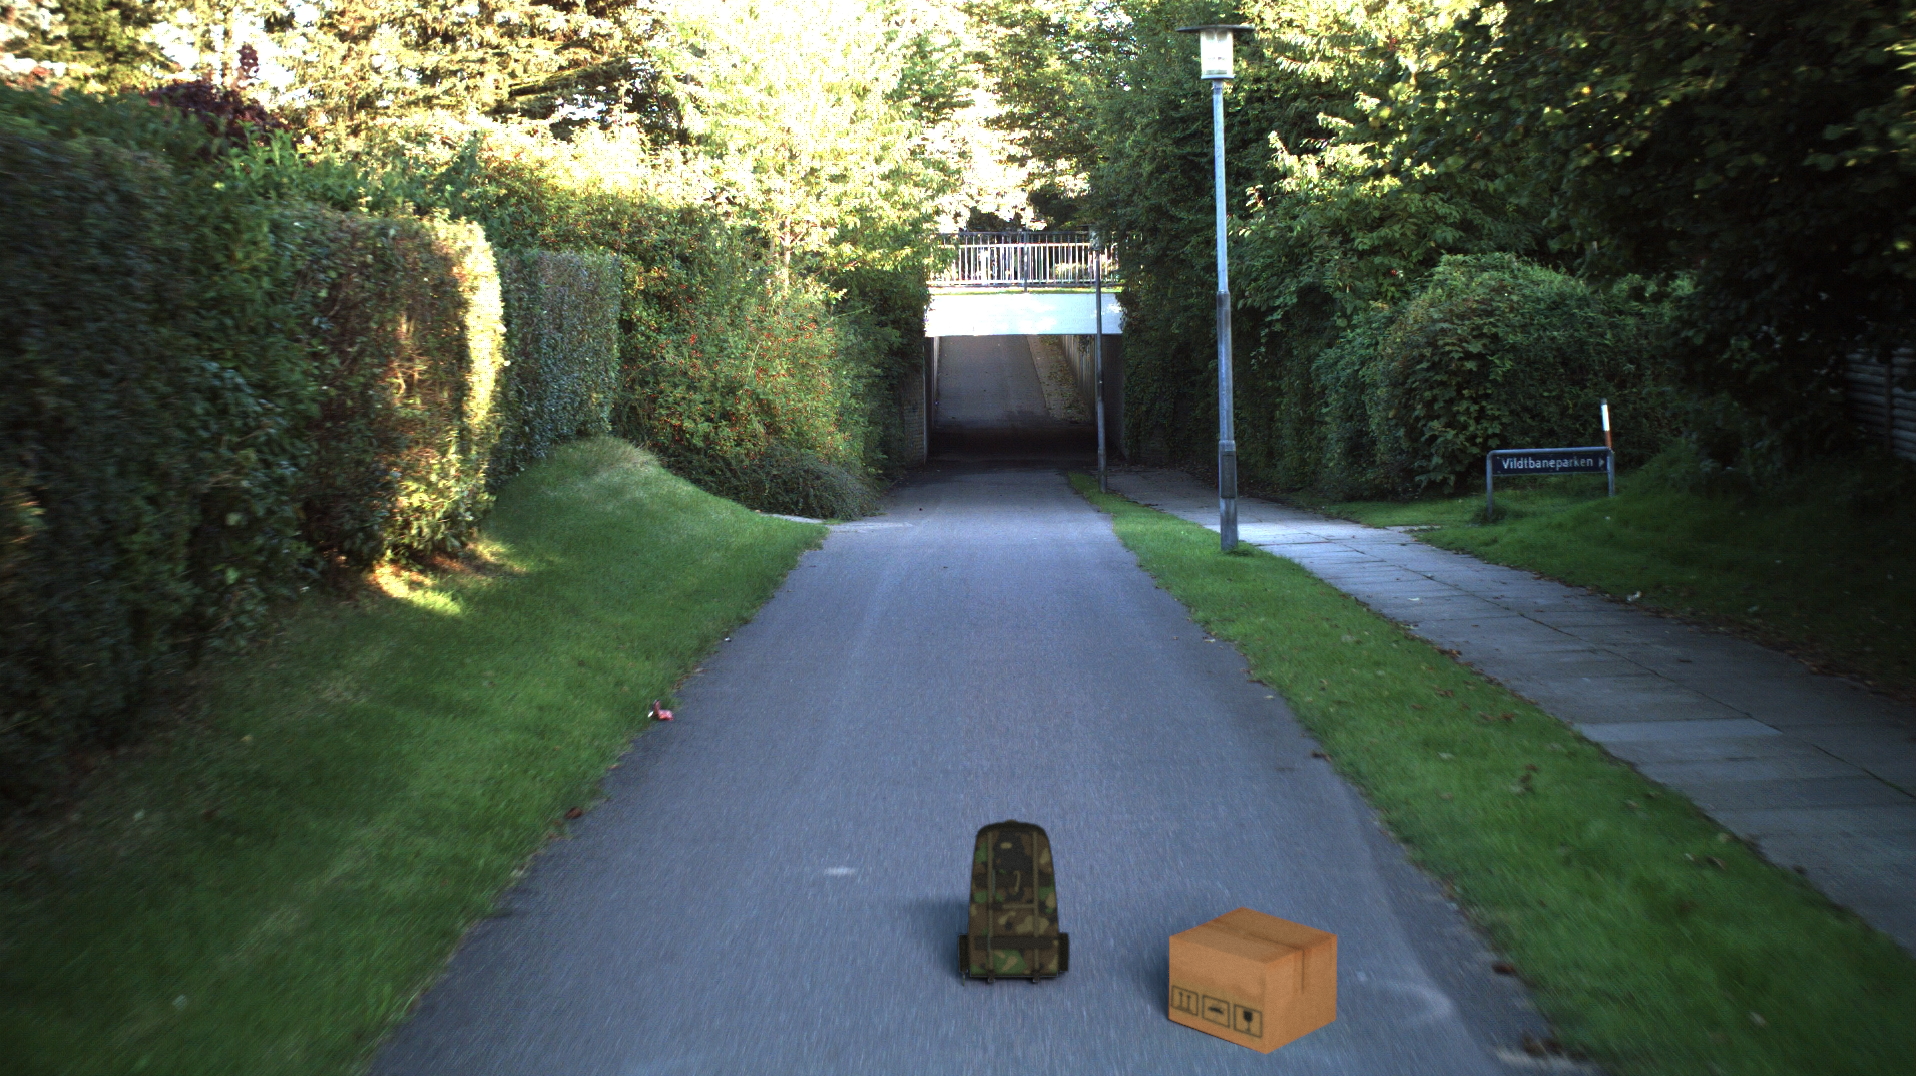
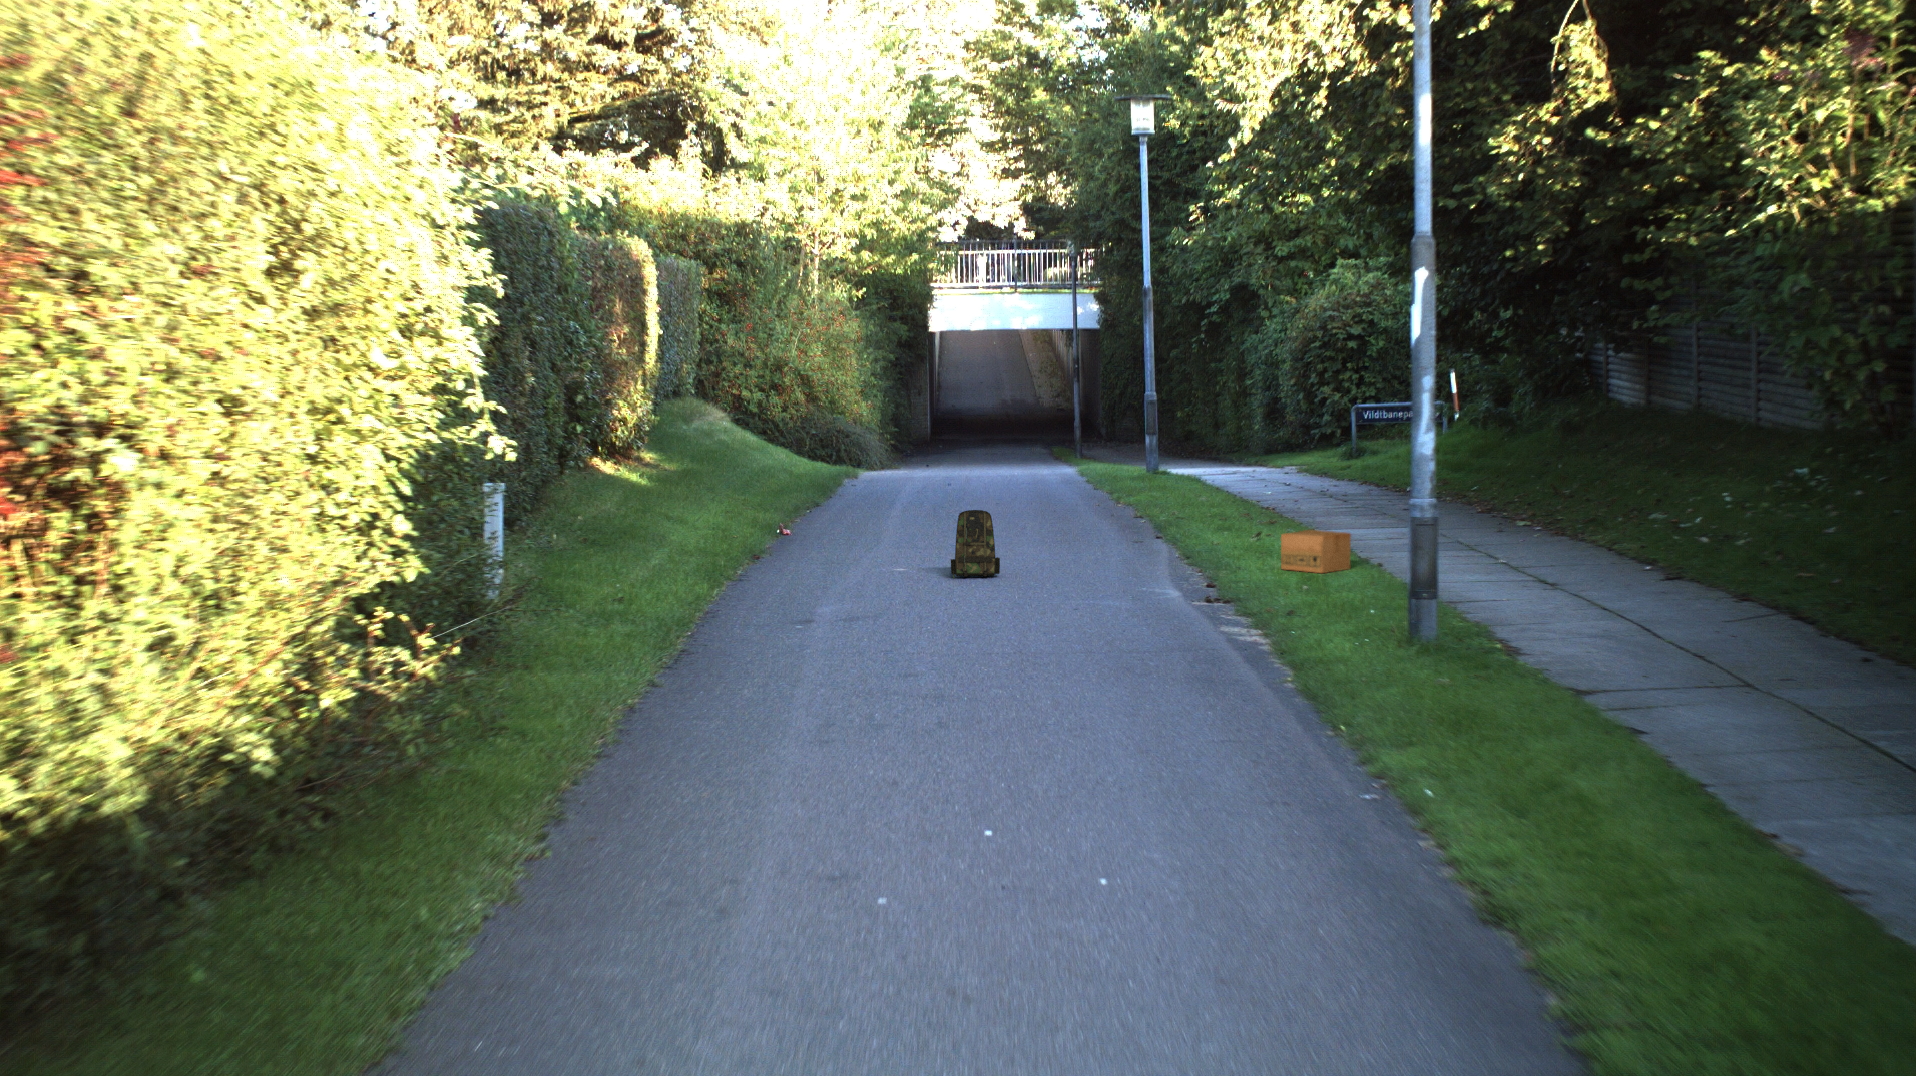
cardboard box: present [1169,907,1337,1054] -> present [1281,530,1351,573]

